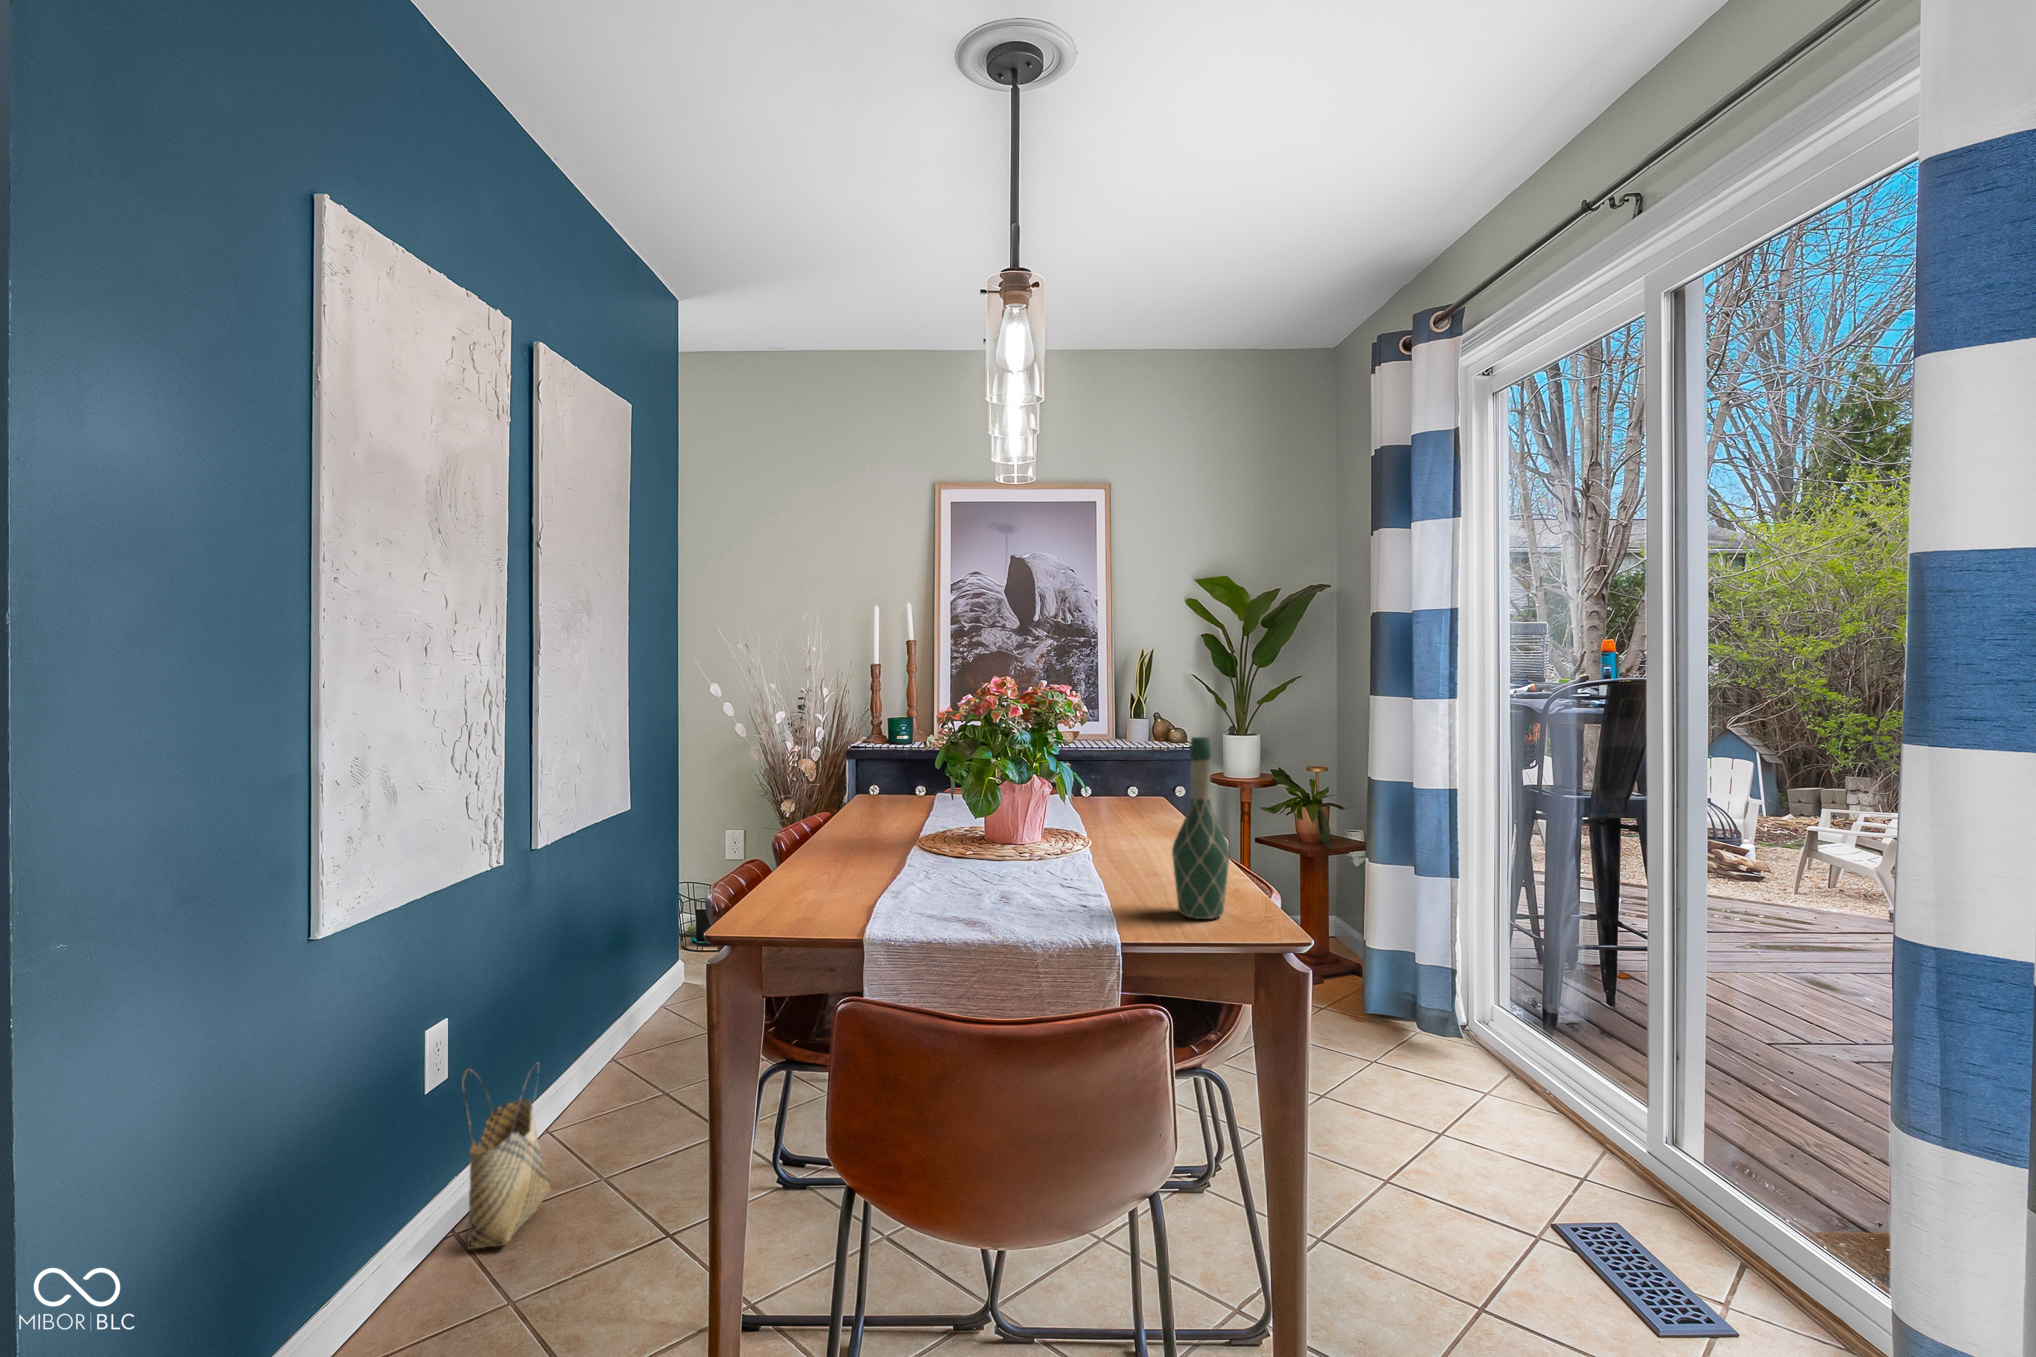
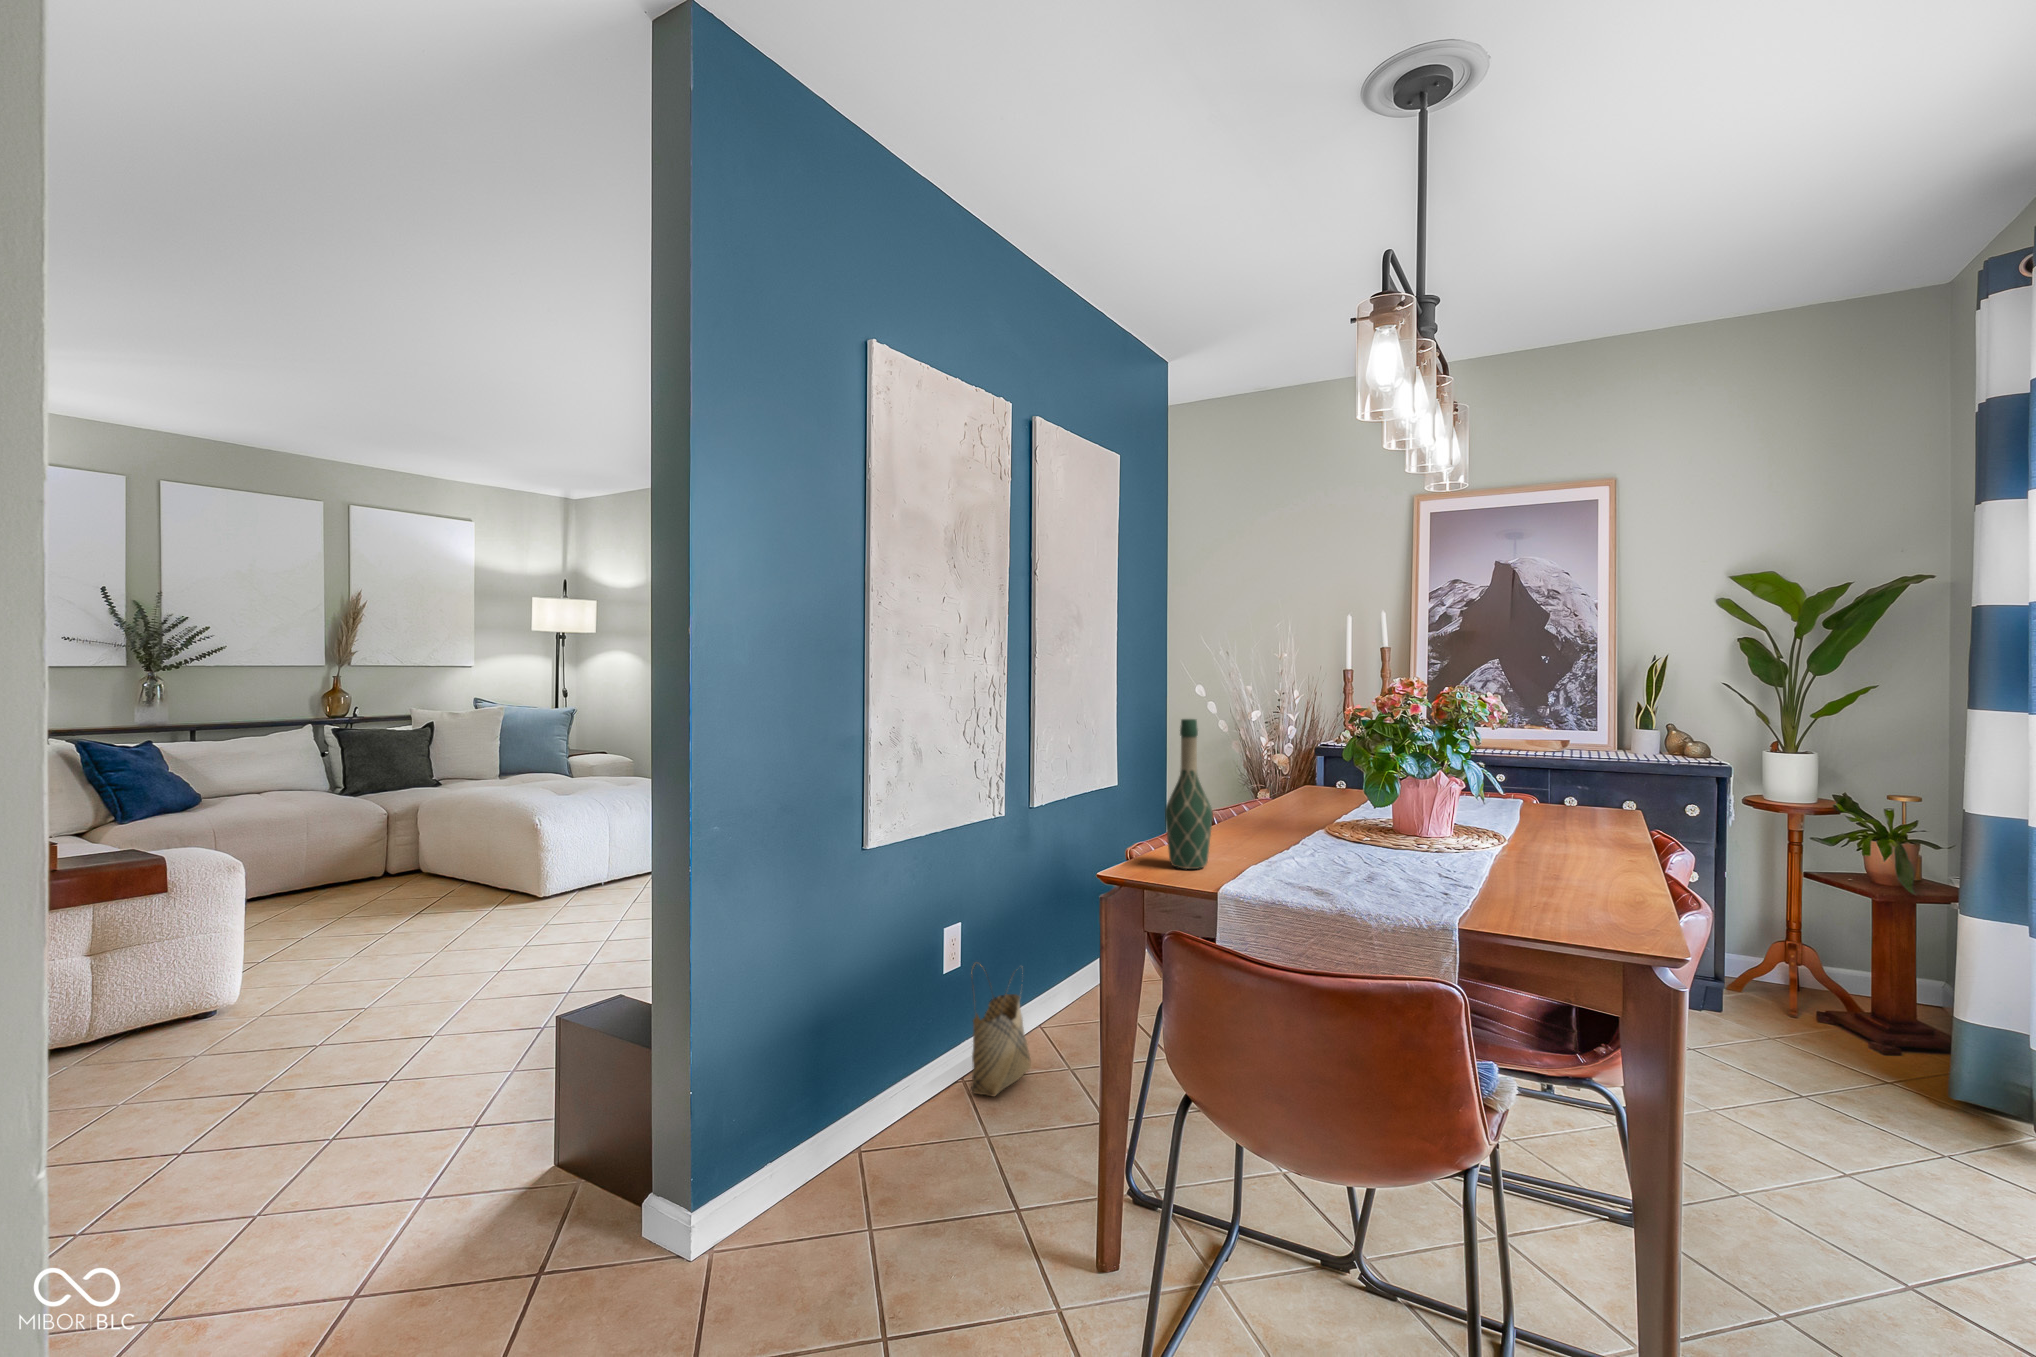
wine bottle: present [1172,737,1230,919] -> present [1165,719,1213,869]

